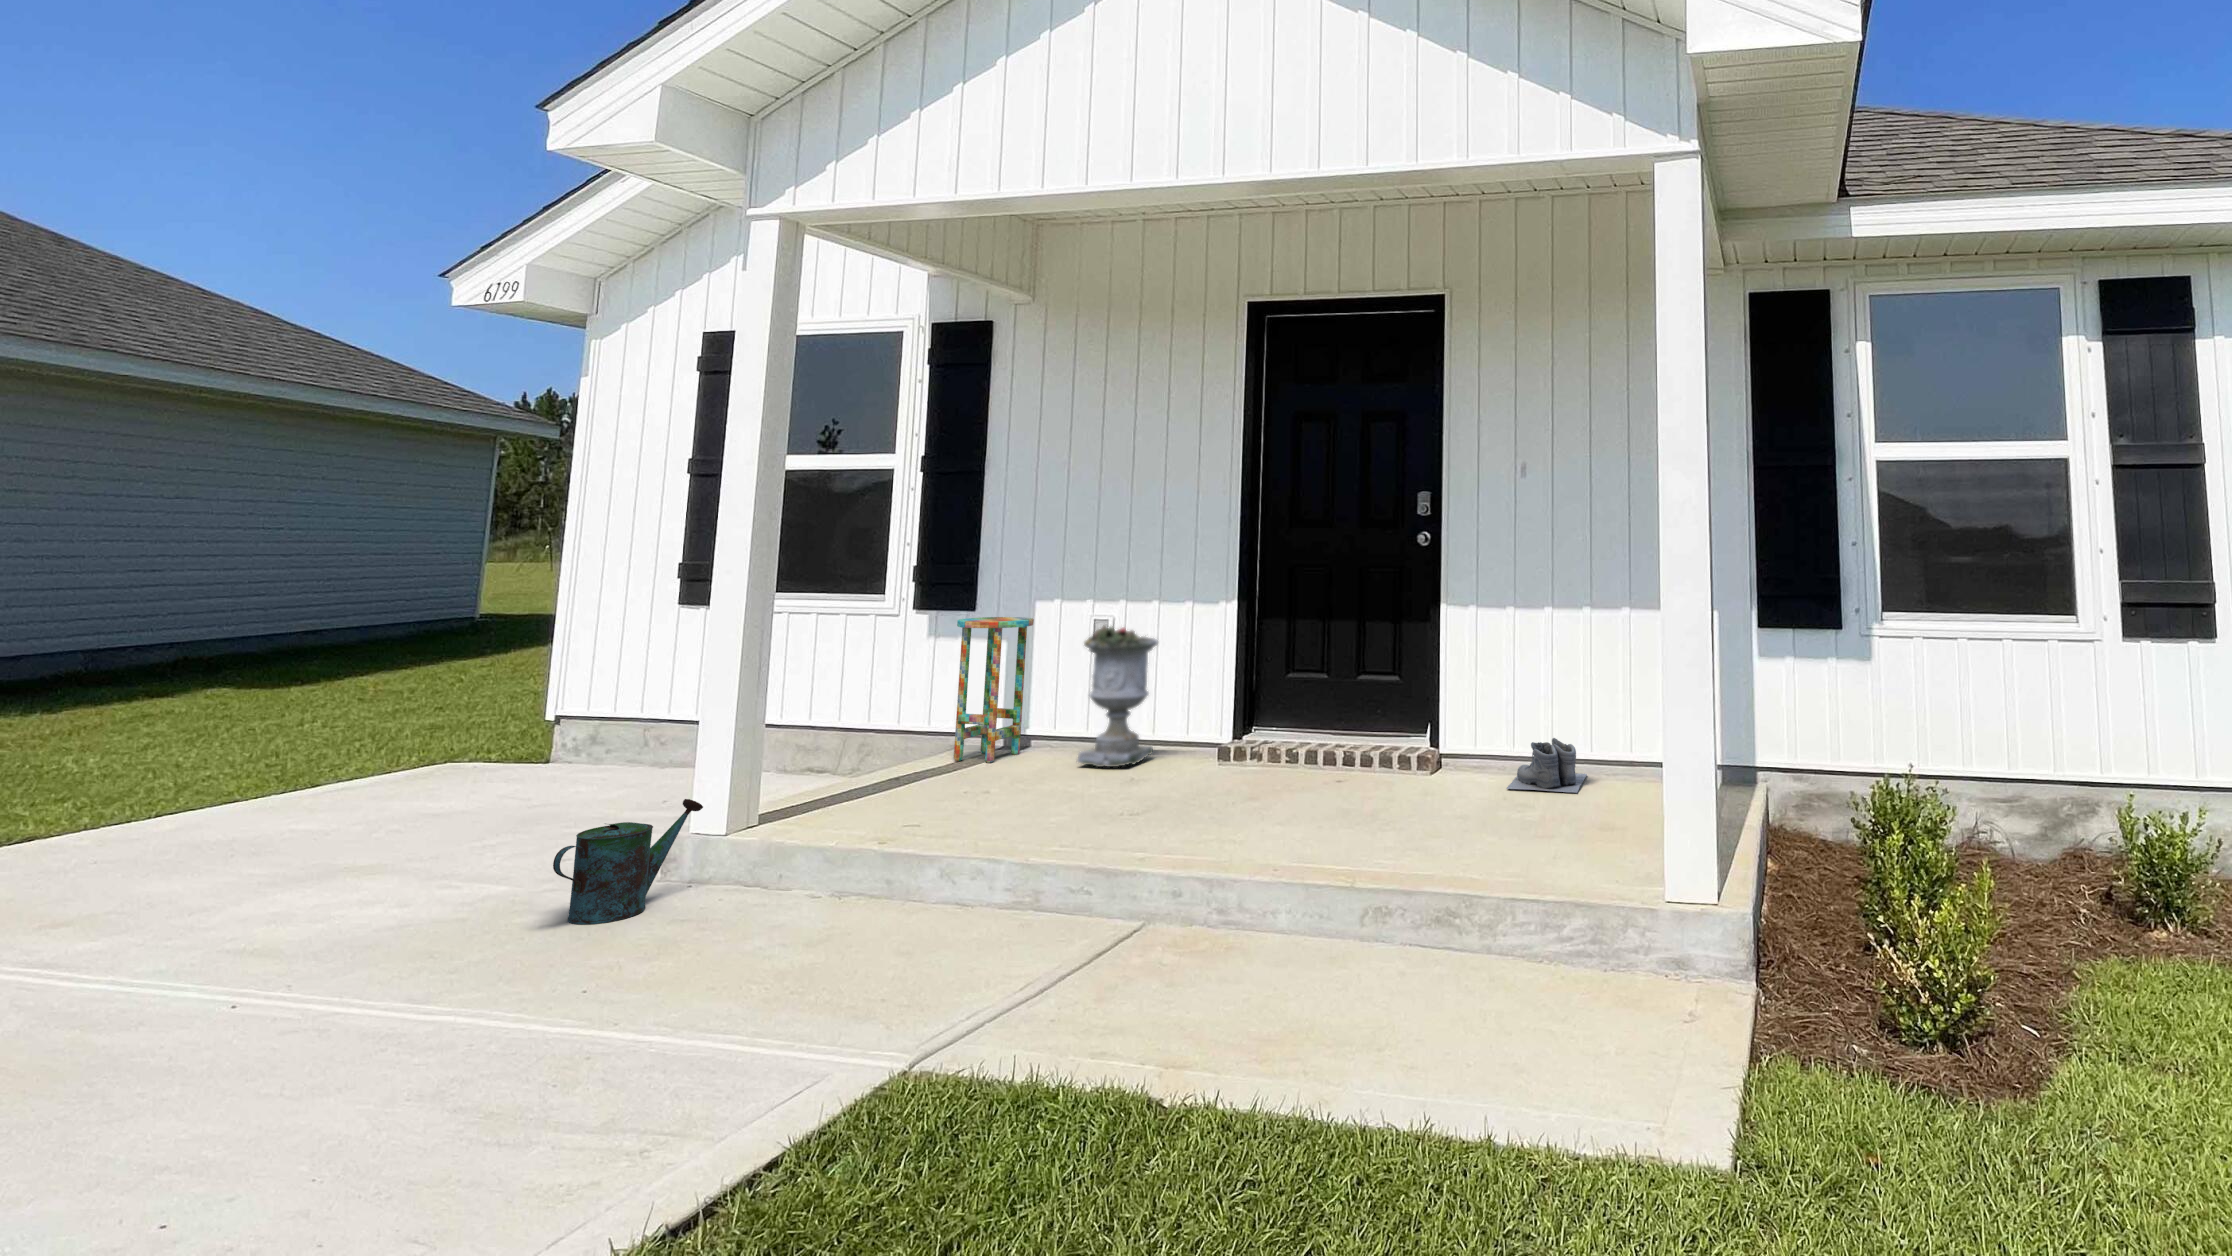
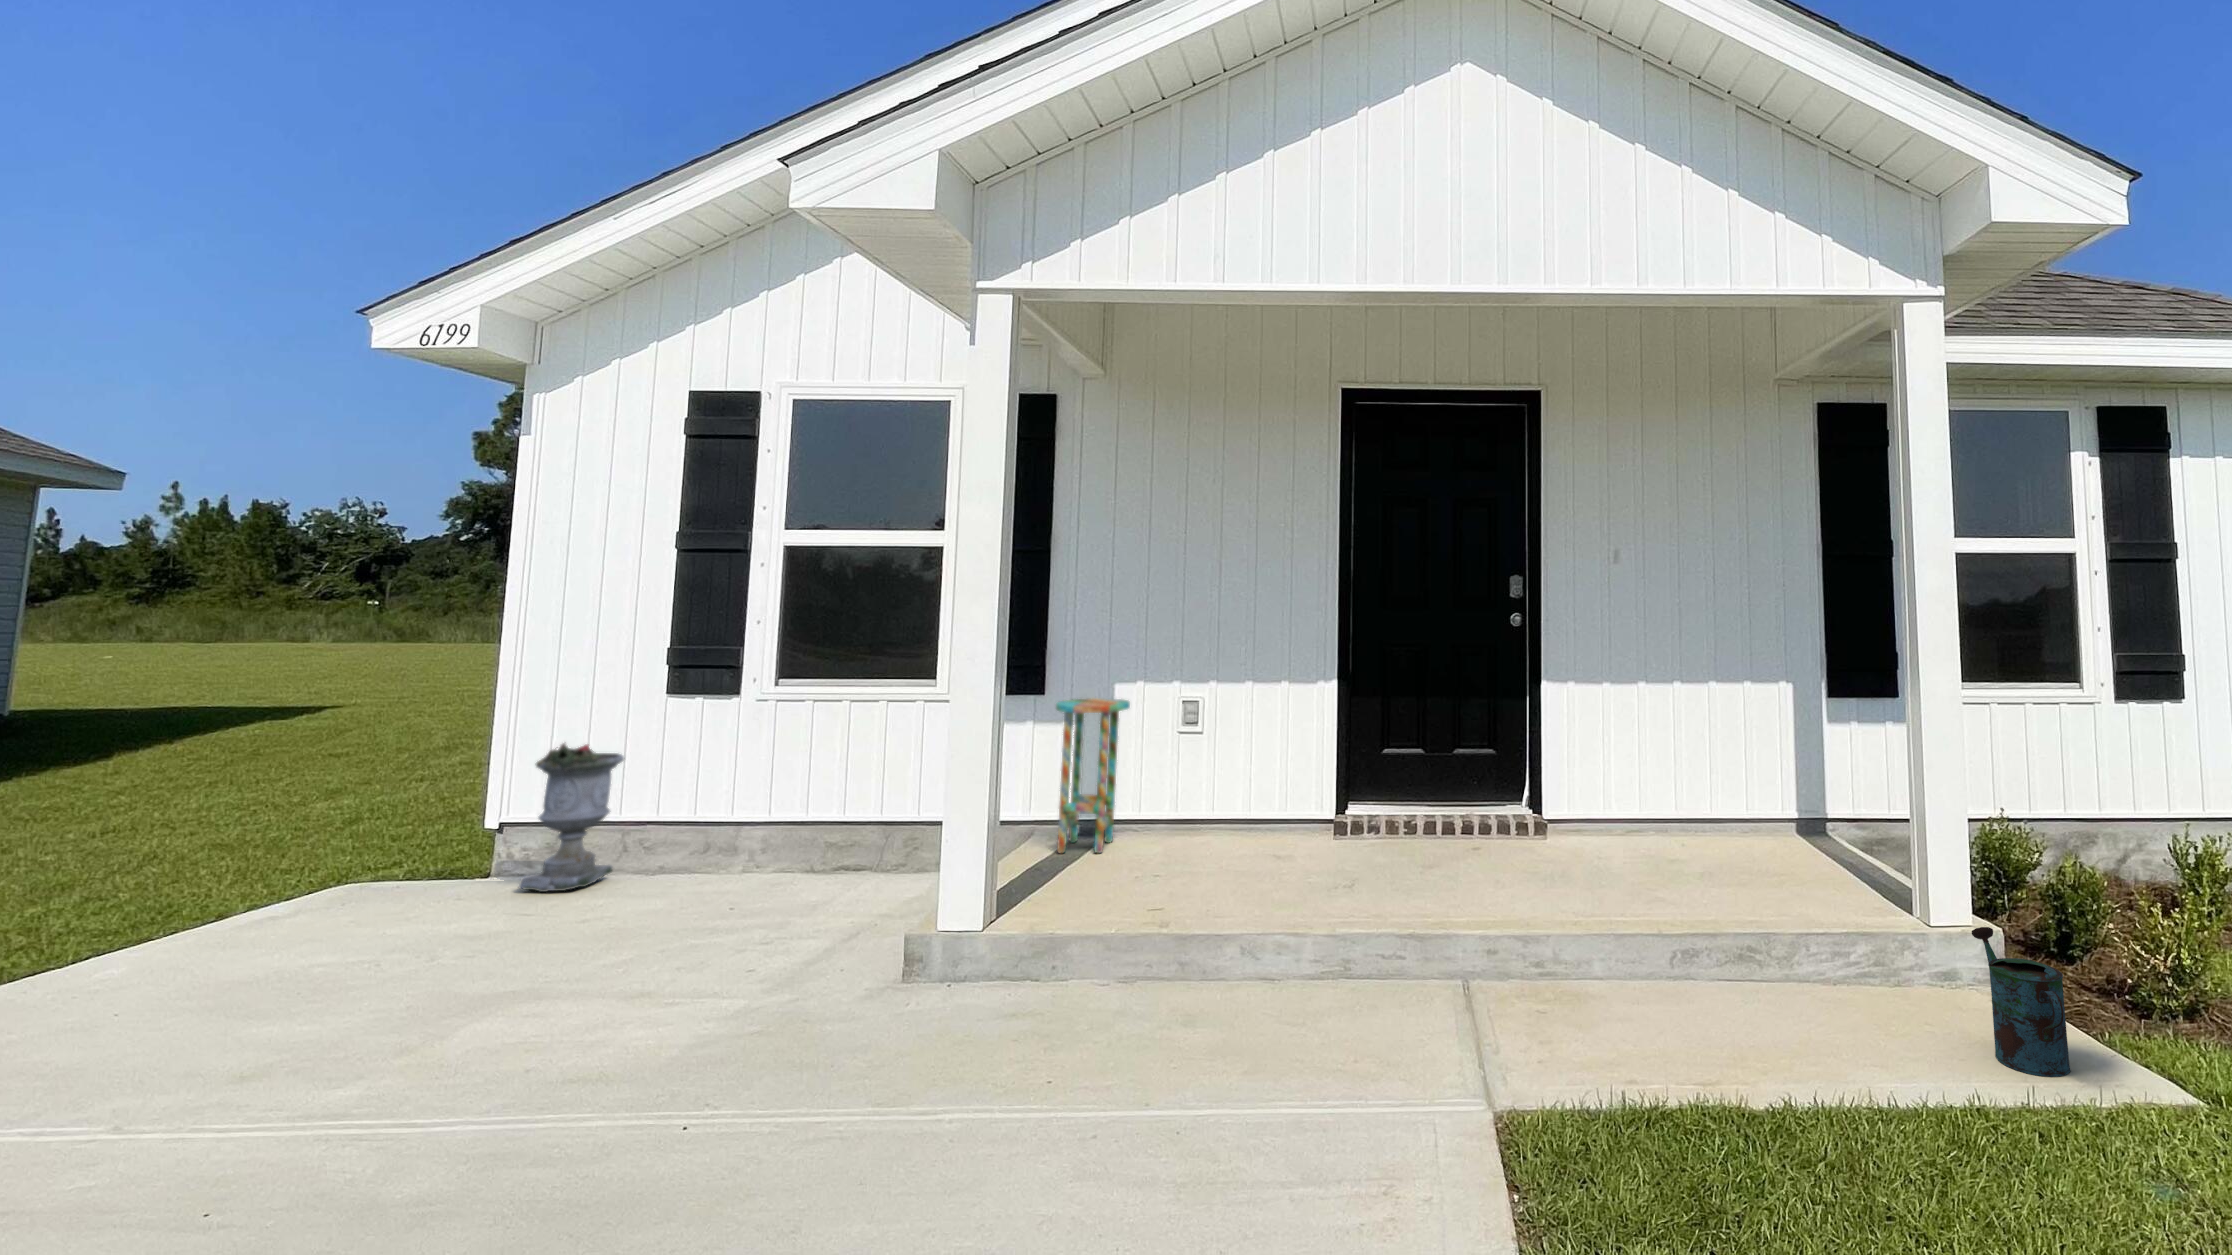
planter: present [1077,625,1158,767] -> present [519,743,624,892]
boots: present [1506,738,1587,793] -> none [1628,802,1712,853]
watering can: present [553,799,703,925] -> present [1972,927,2070,1077]

